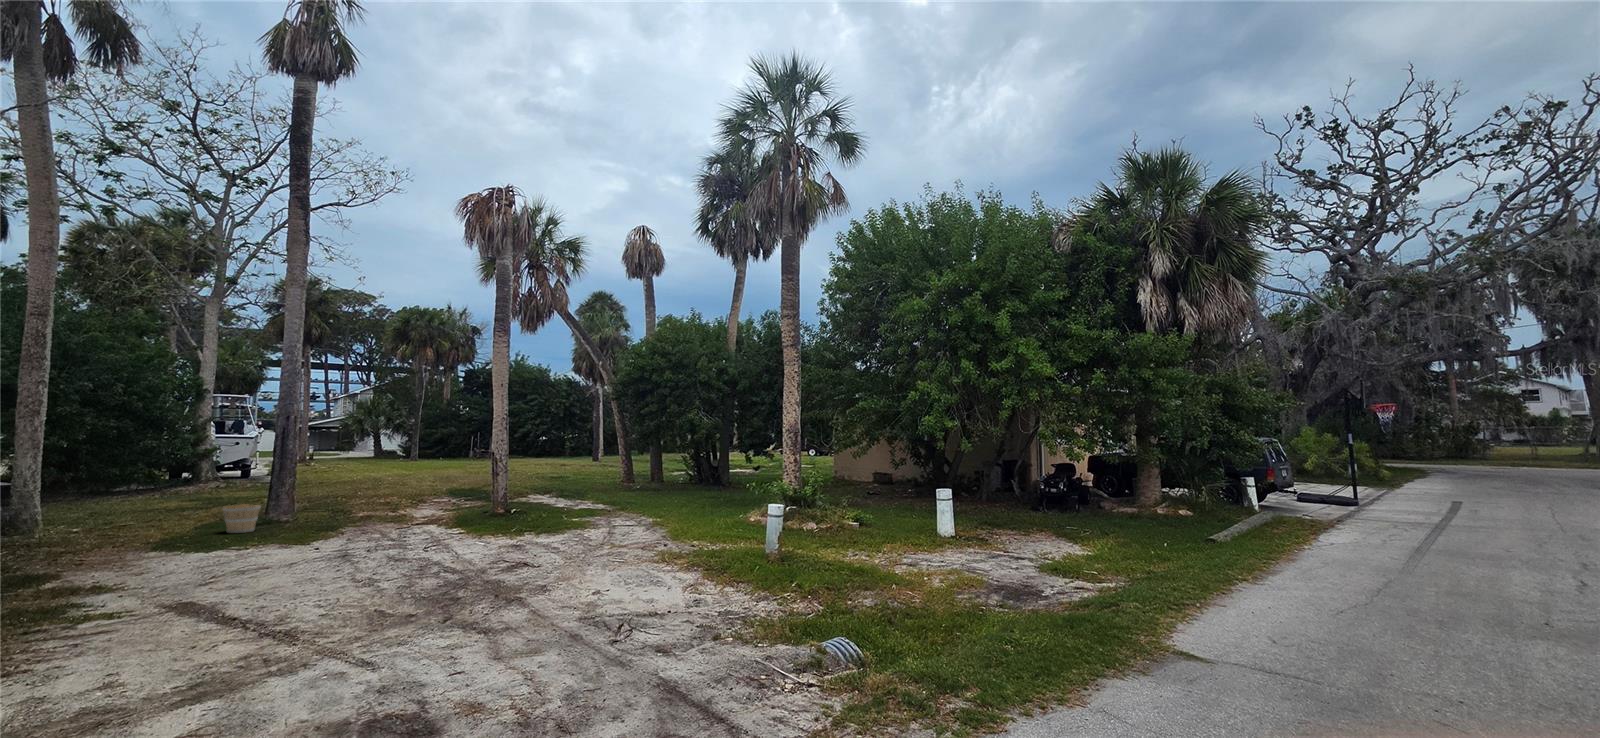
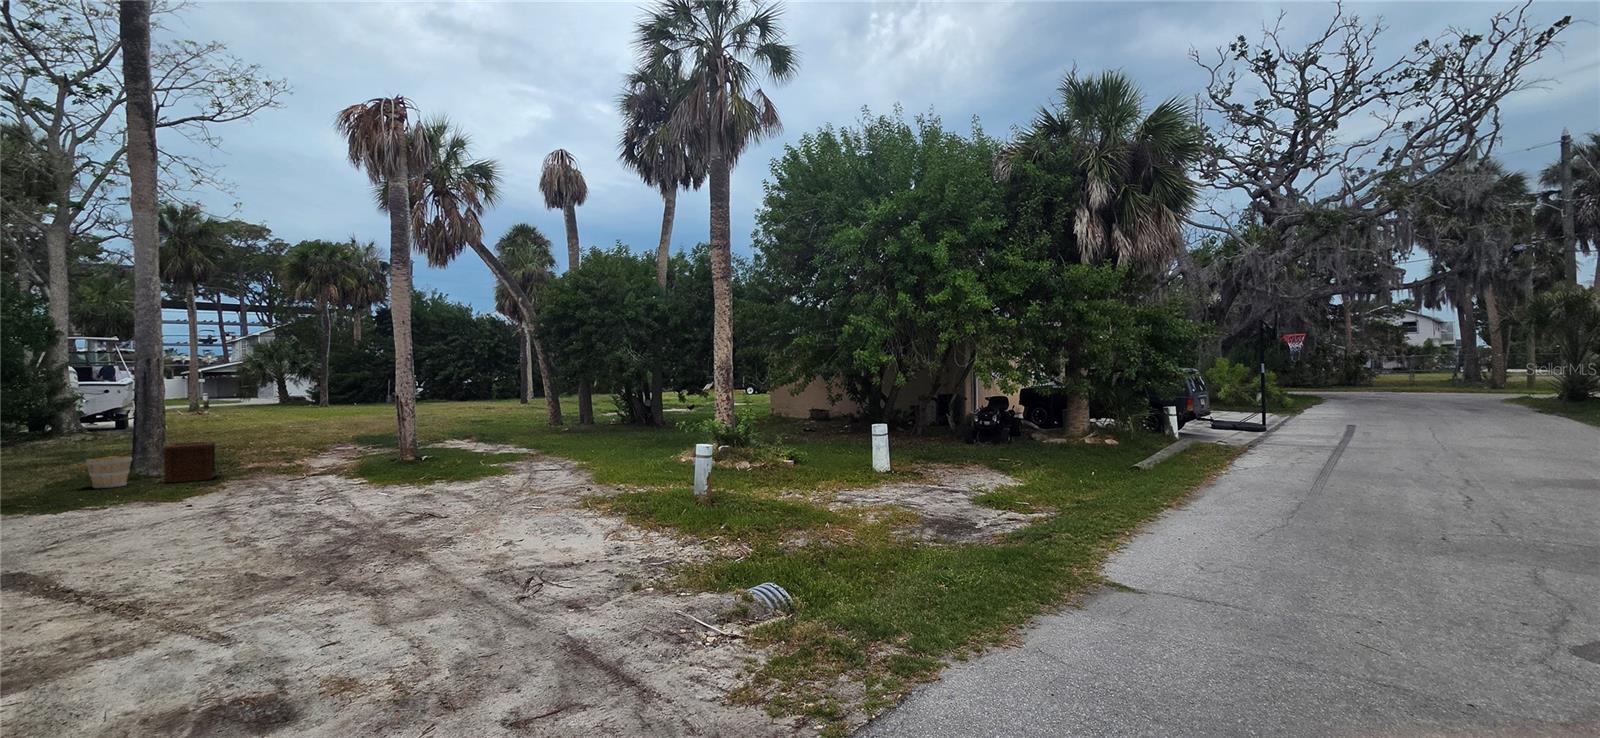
wooden crate: none [287,492,330,530] -> present [164,441,216,483]

